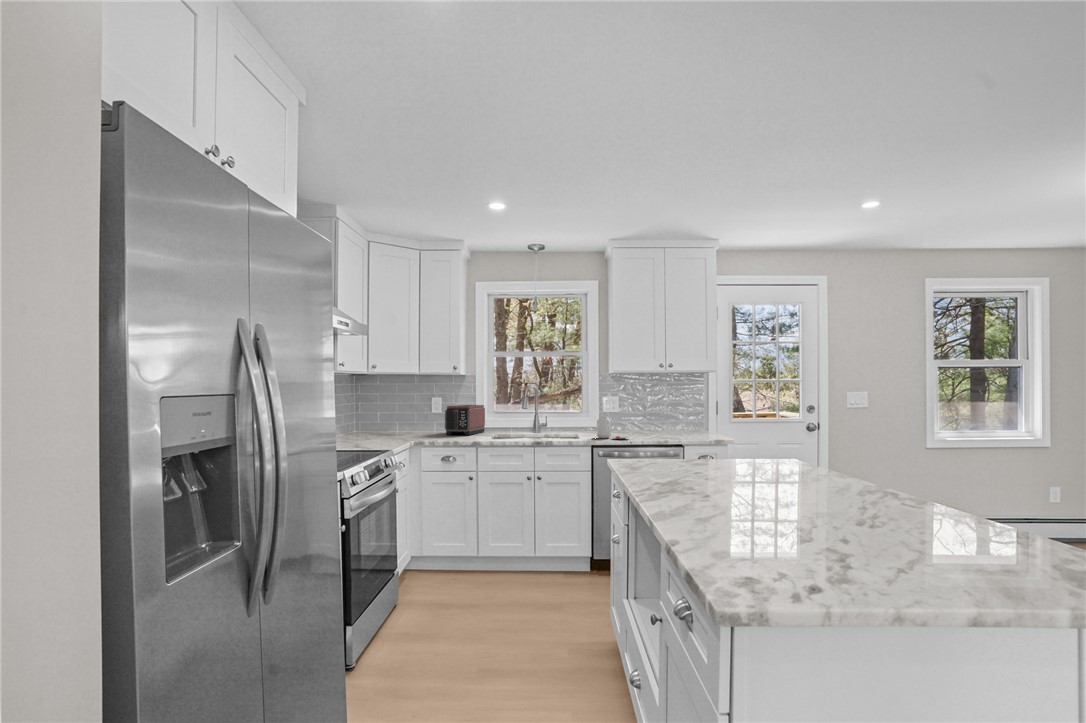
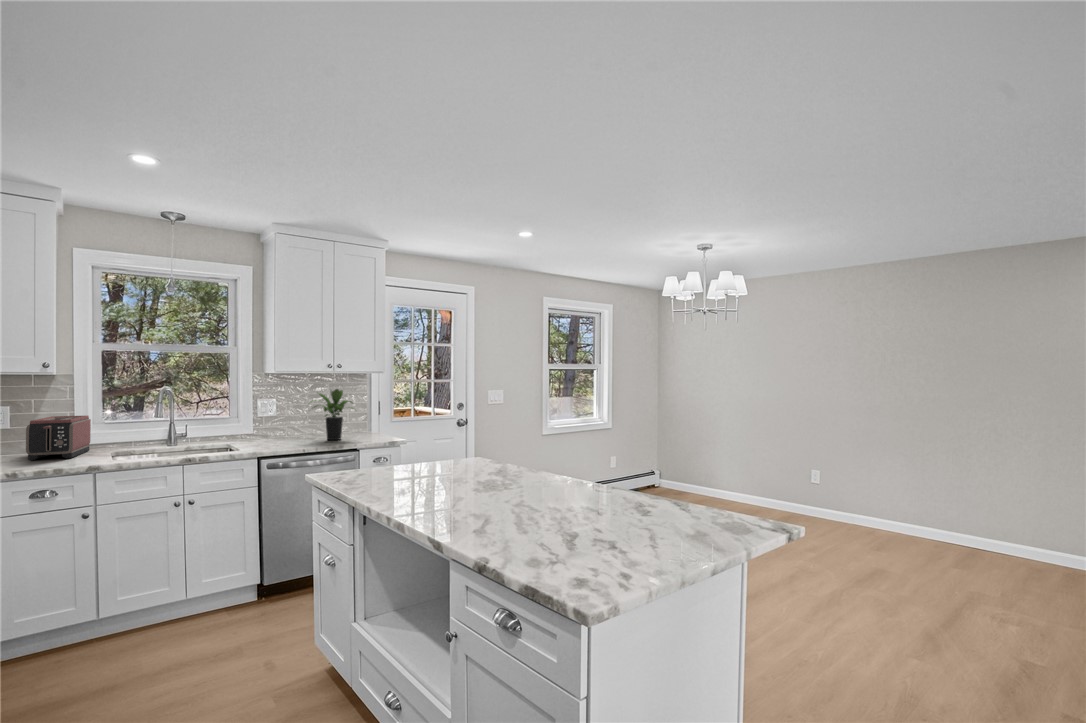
potted plant: none [638,385,686,436] -> present [314,389,353,440]
jar: present [597,415,629,439] -> none [256,423,302,450]

